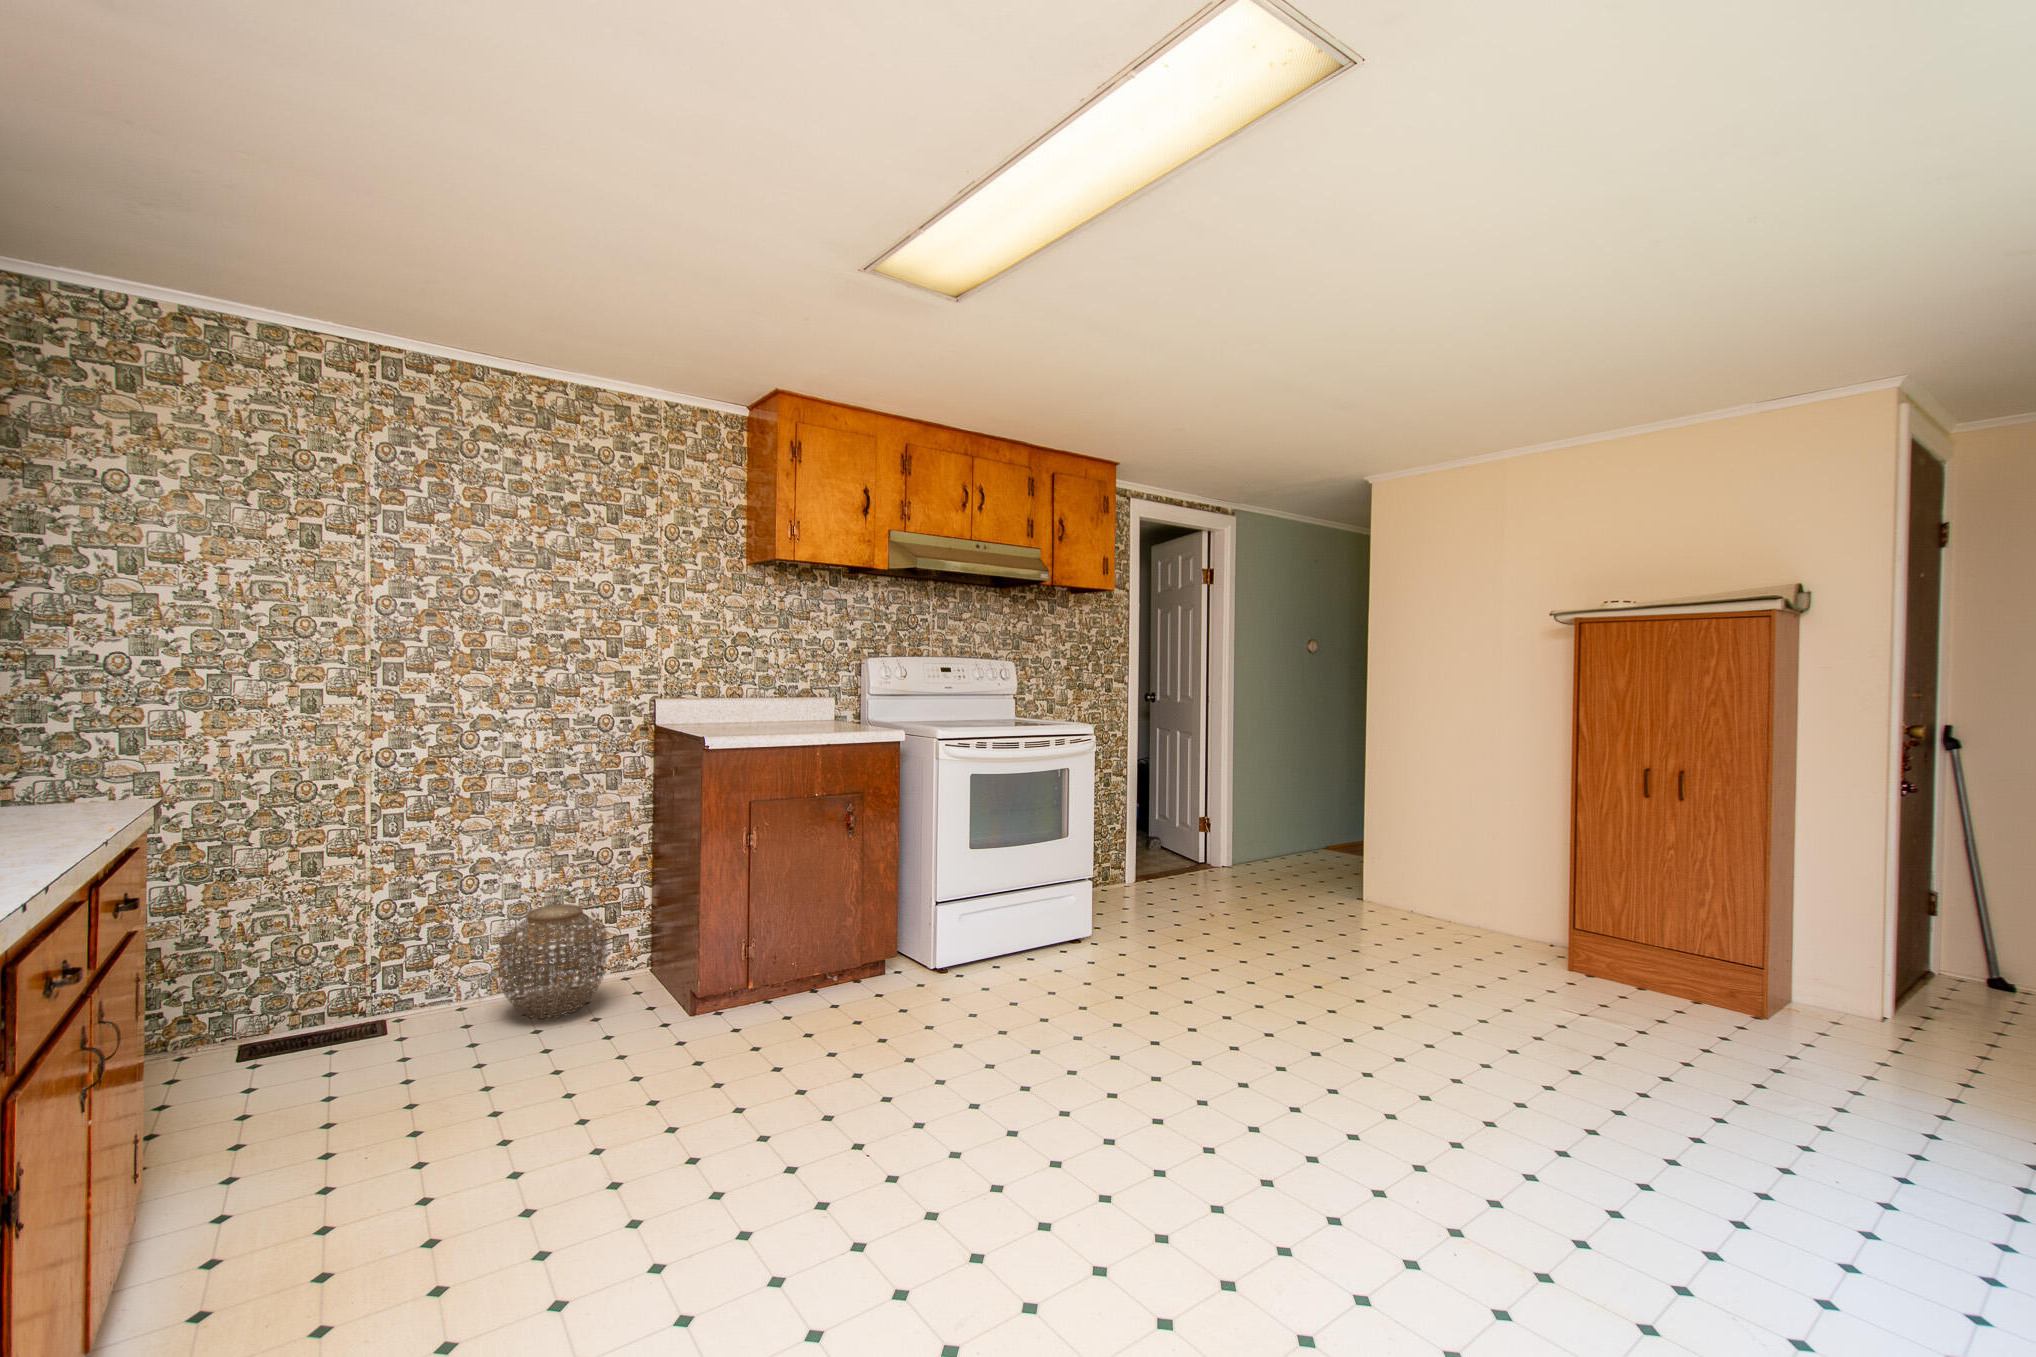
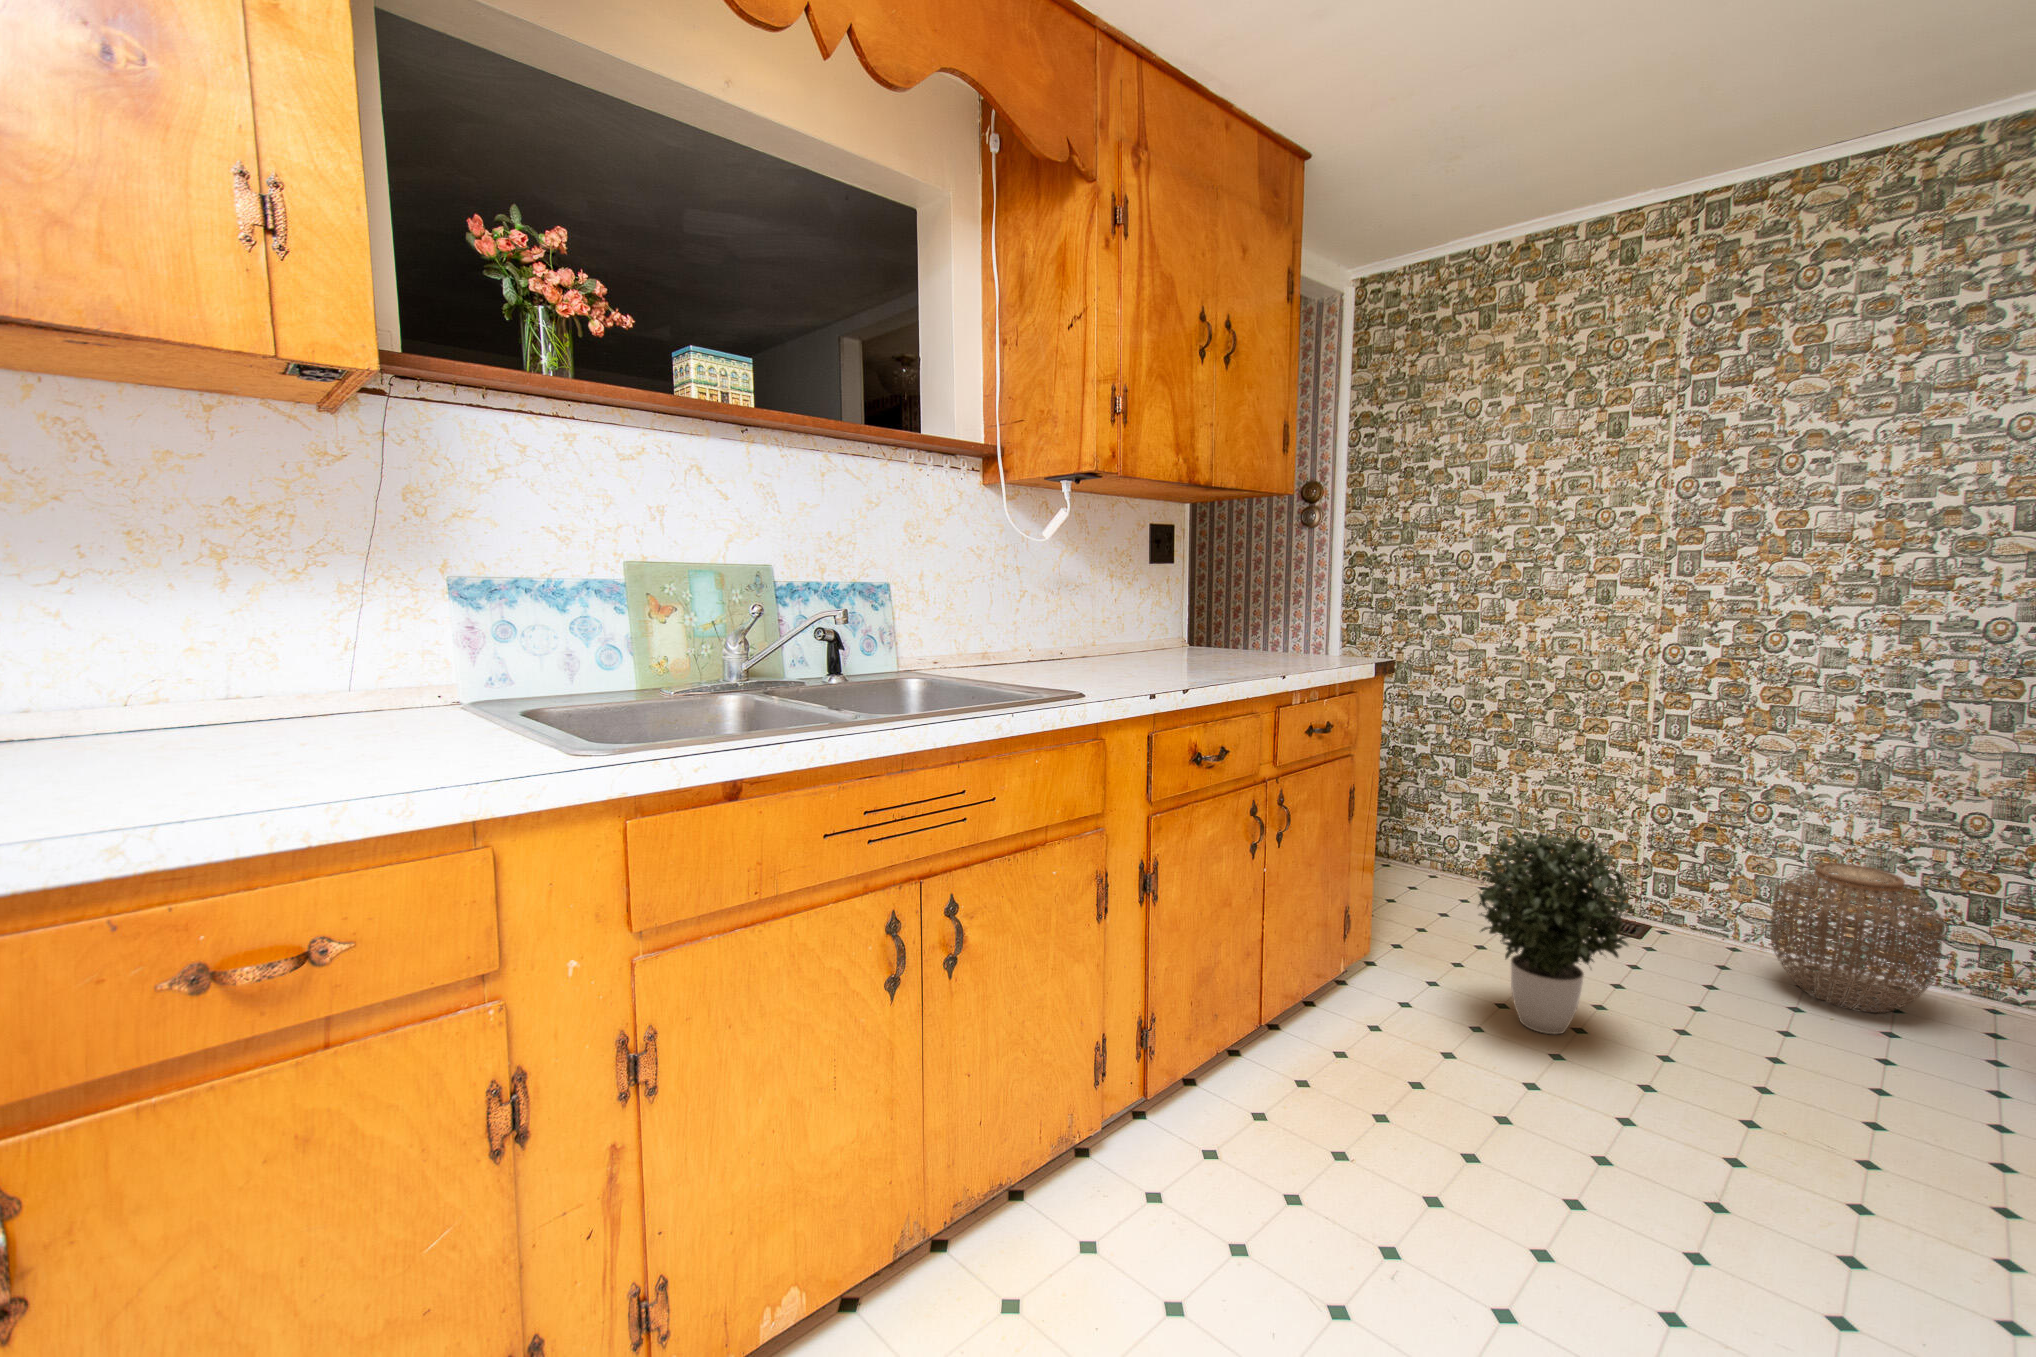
potted plant: none [291,949,466,1165] -> present [1479,832,1632,1034]

